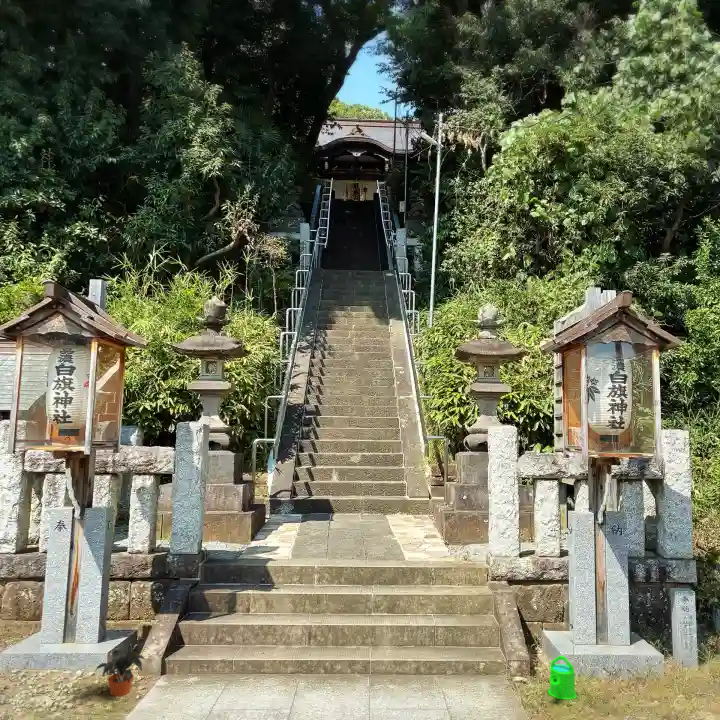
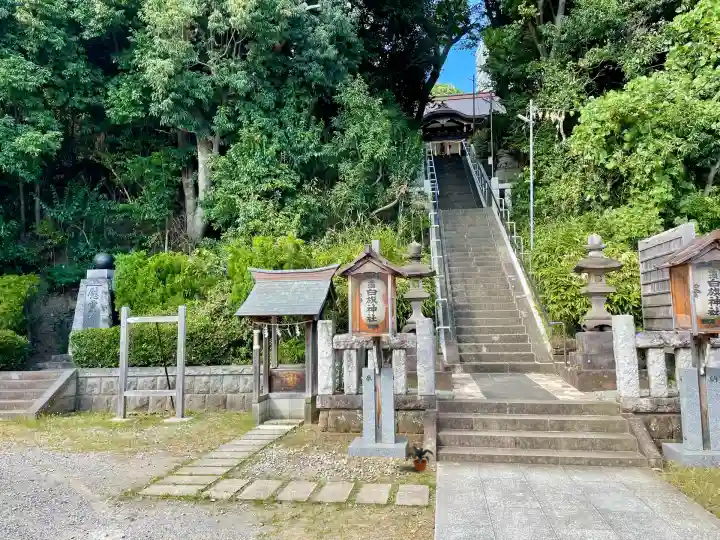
watering can: present [548,655,577,700] -> none [677,453,698,479]

